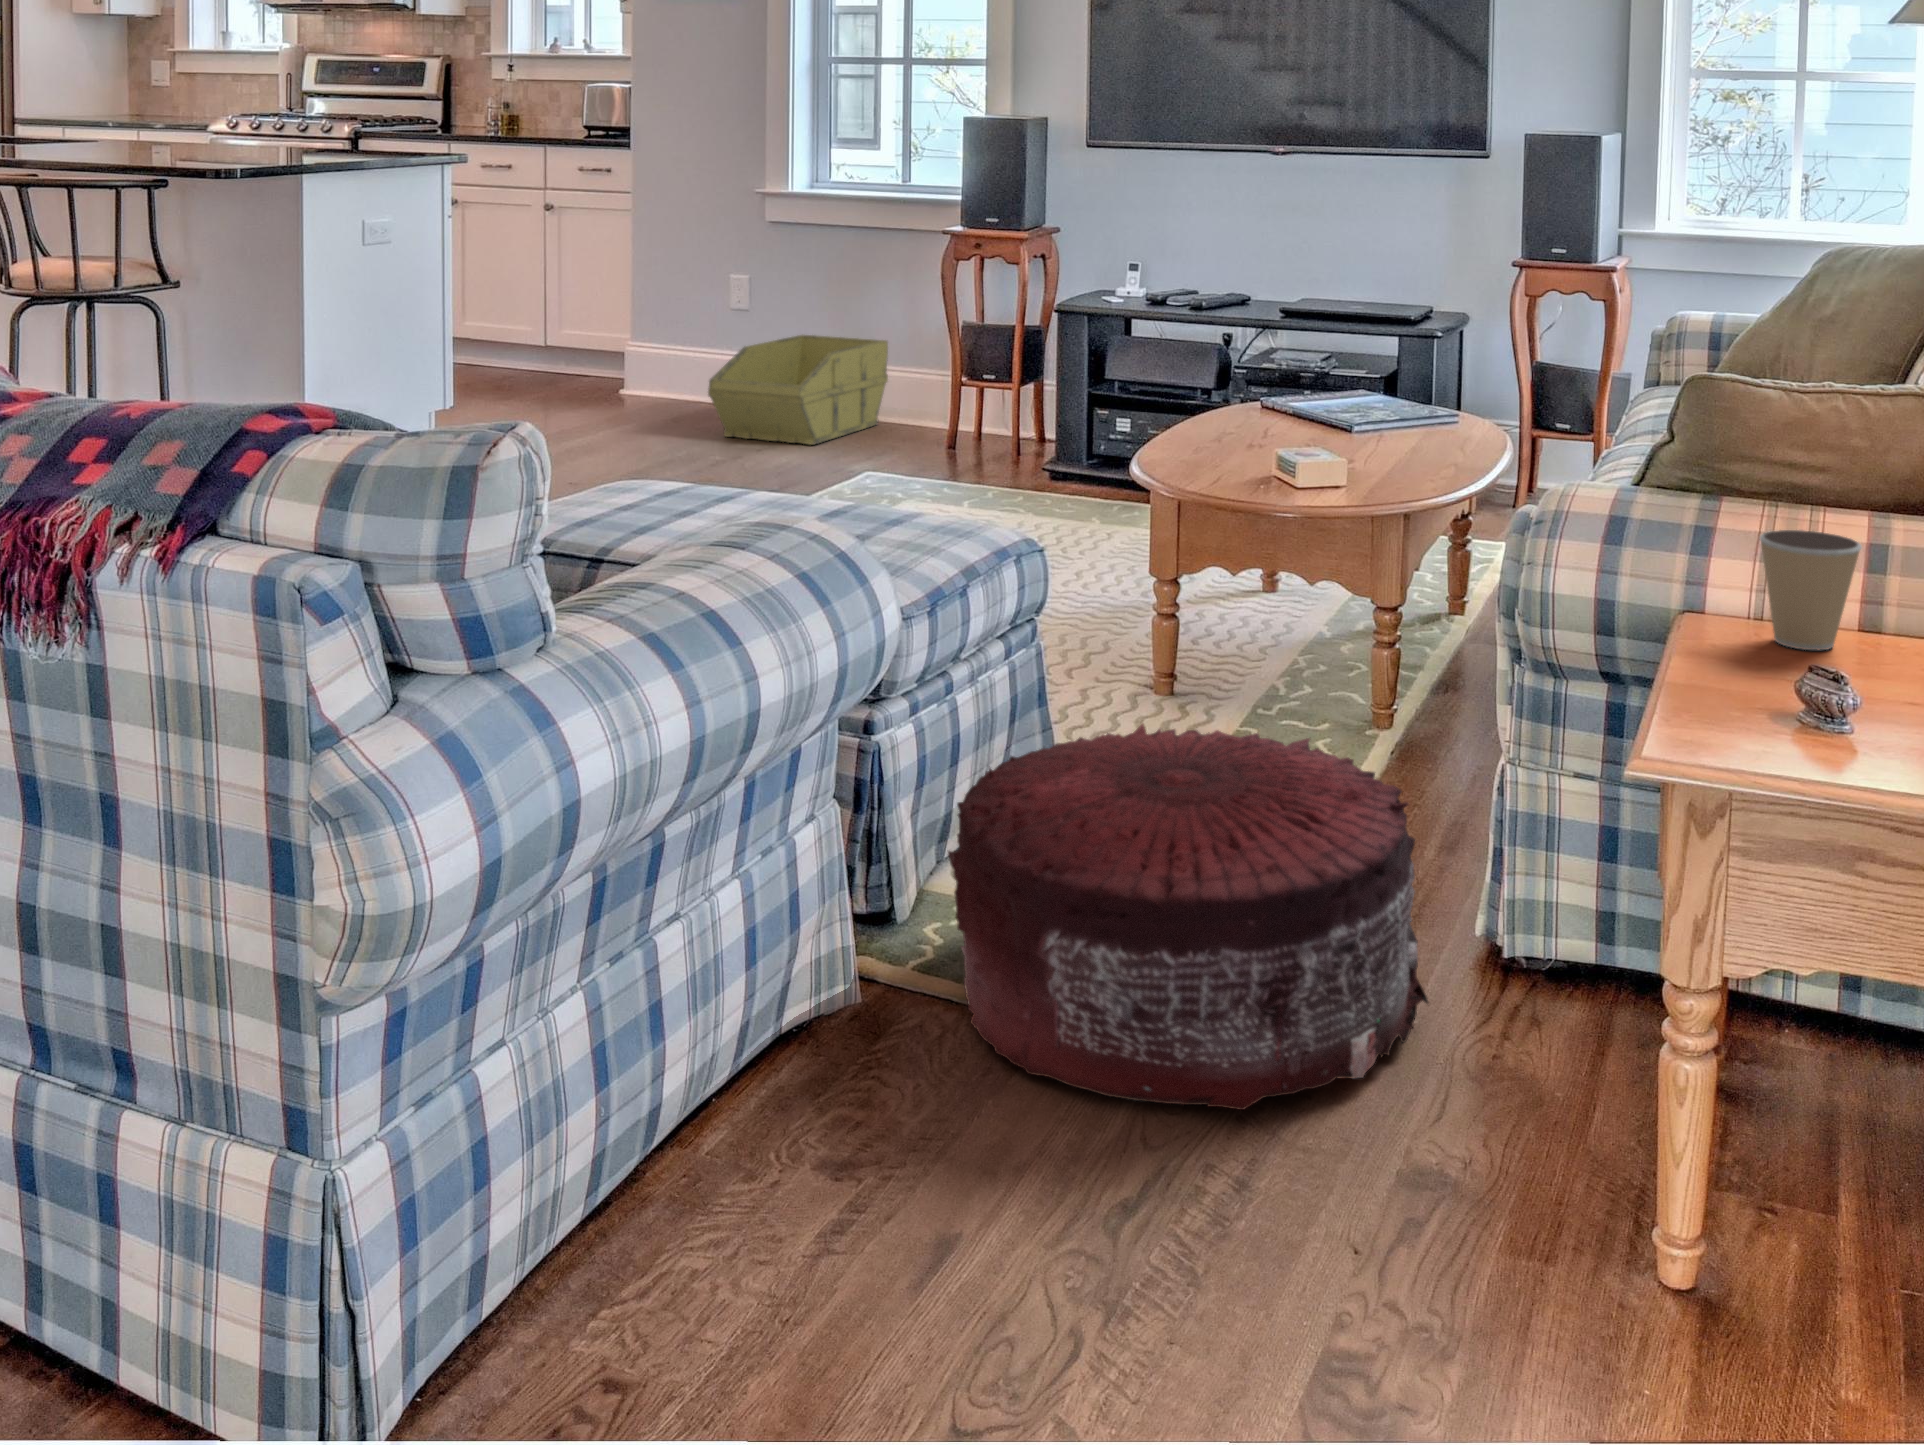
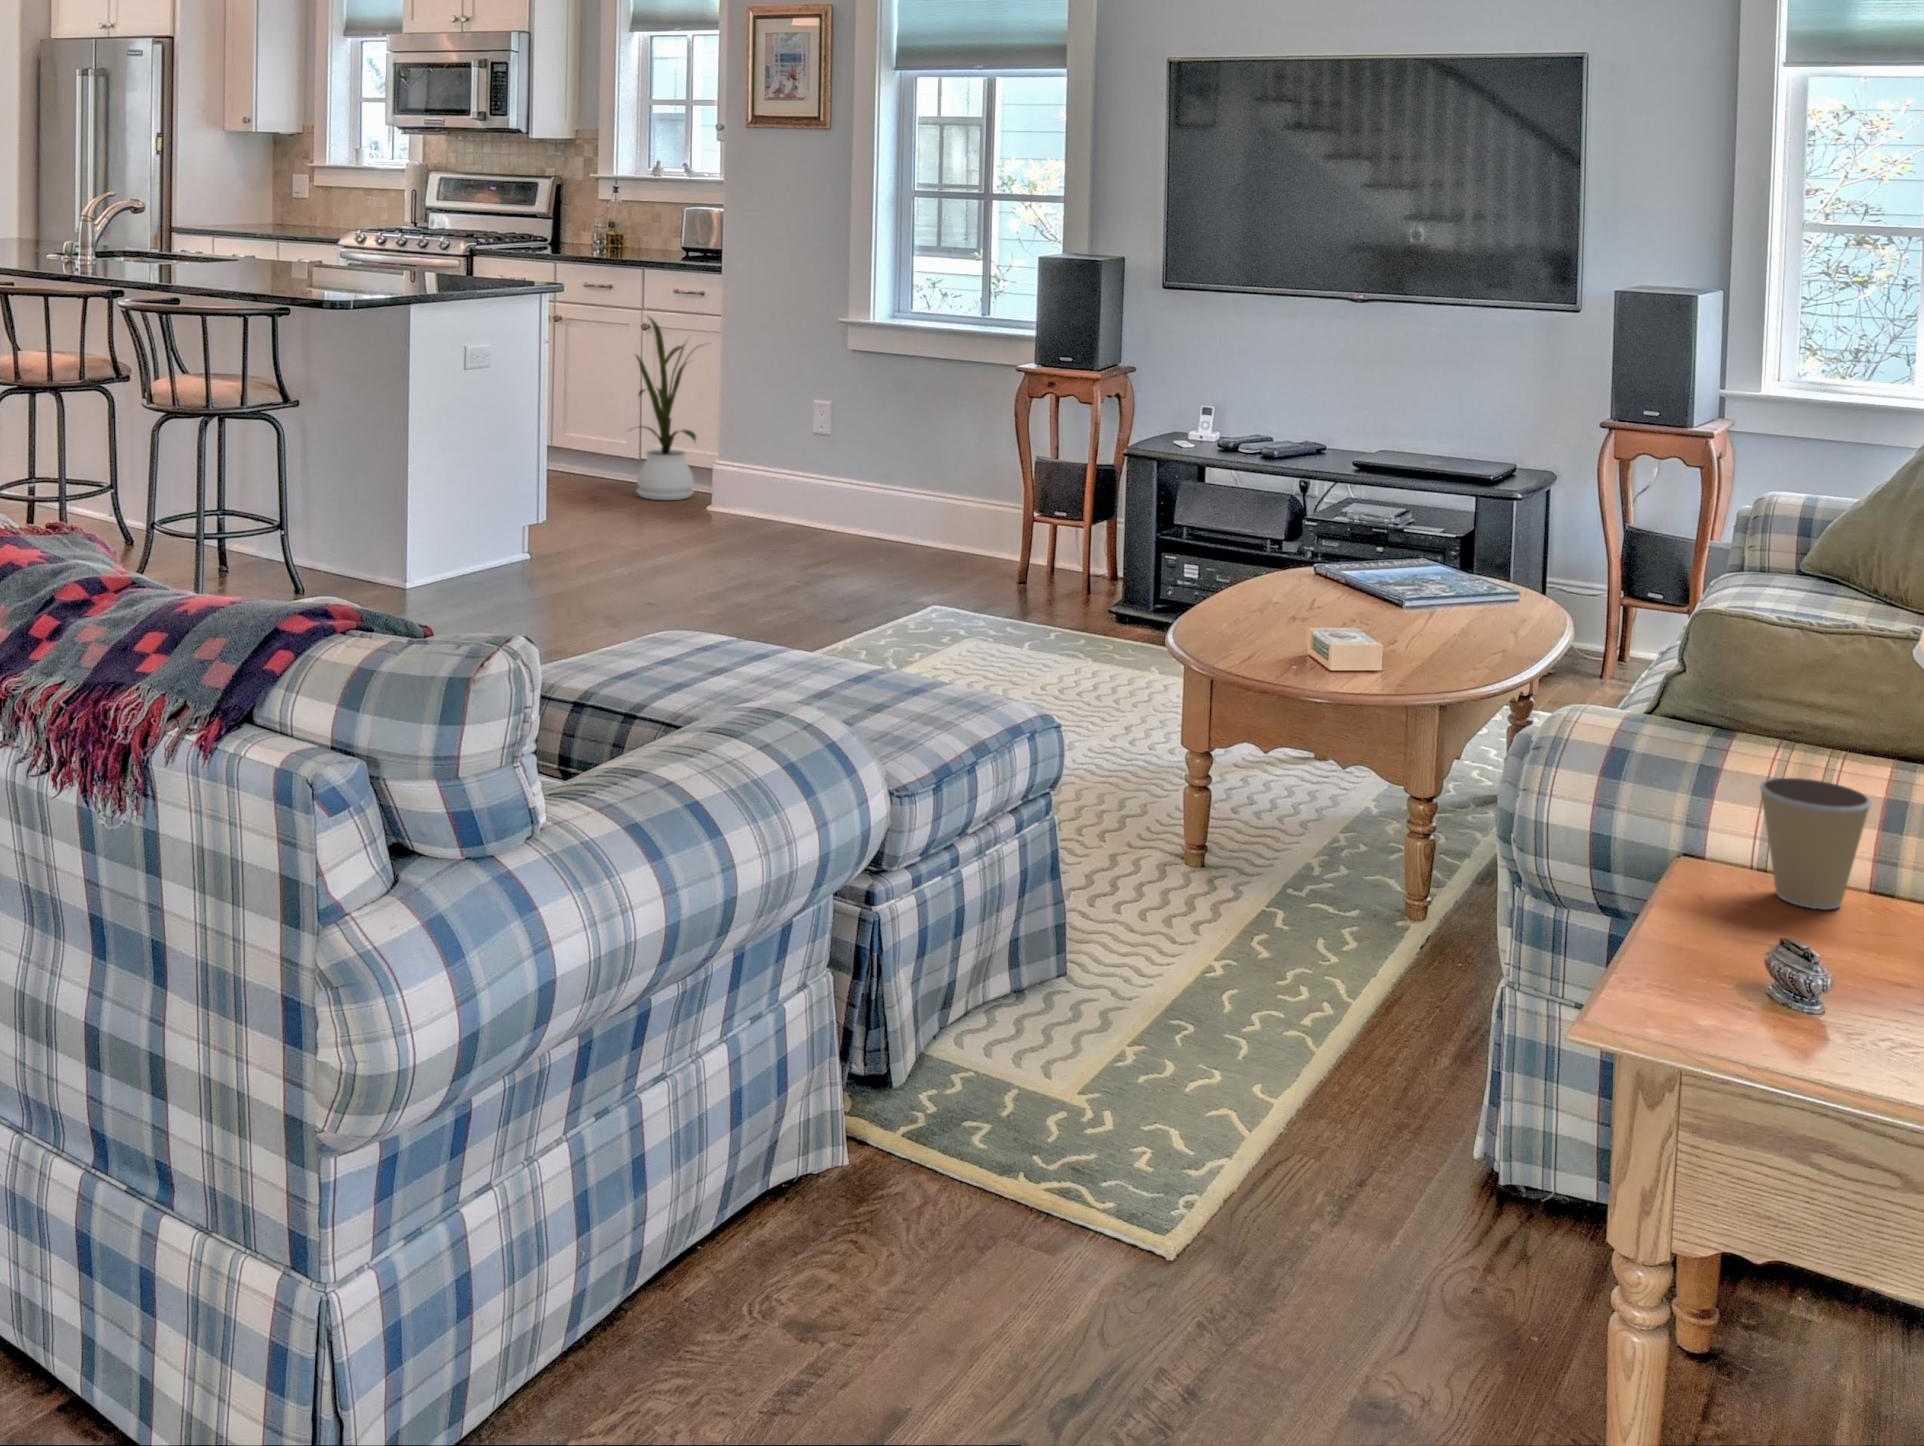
house plant: none [533,194,624,388] -> present [636,318,696,500]
storage bin: present [708,335,888,445] -> none [781,459,958,570]
pouf: present [948,724,1428,1110] -> none [928,911,1409,1323]

